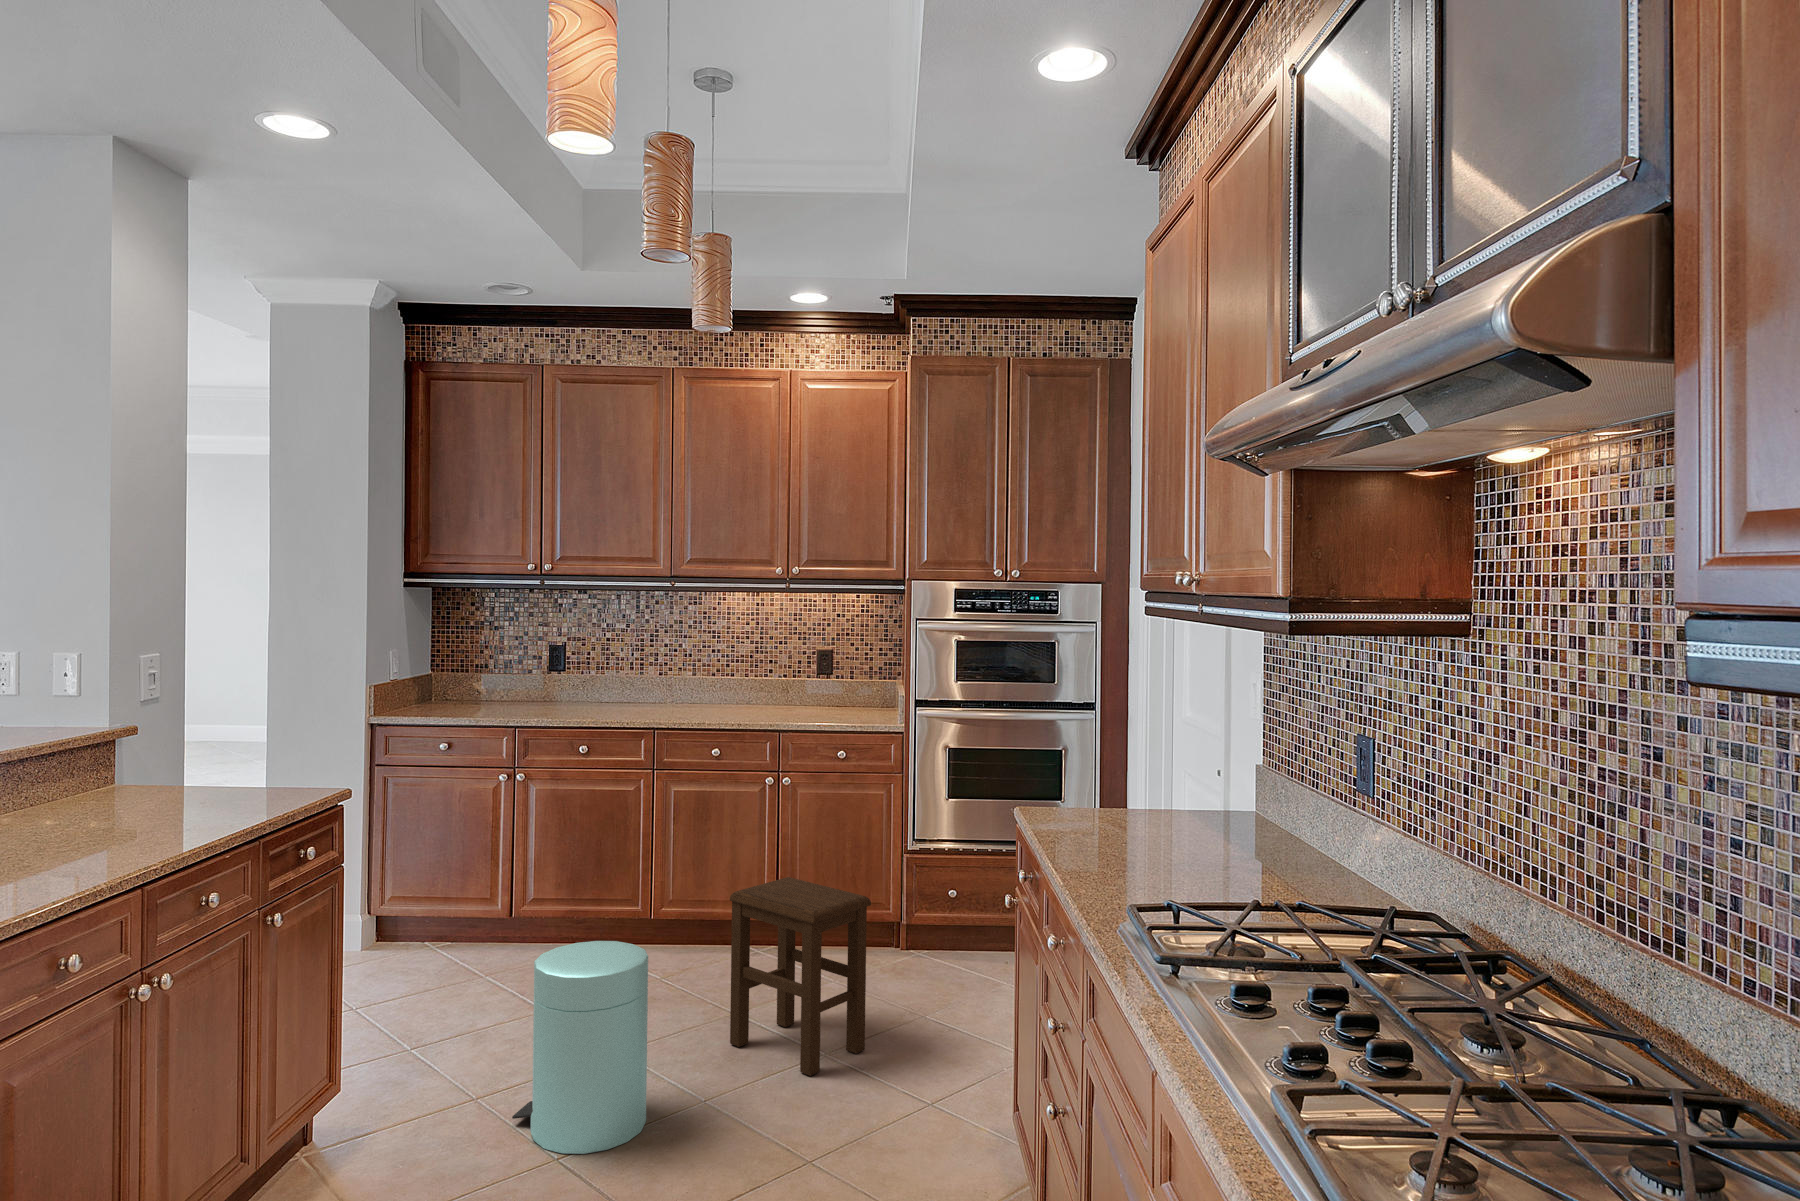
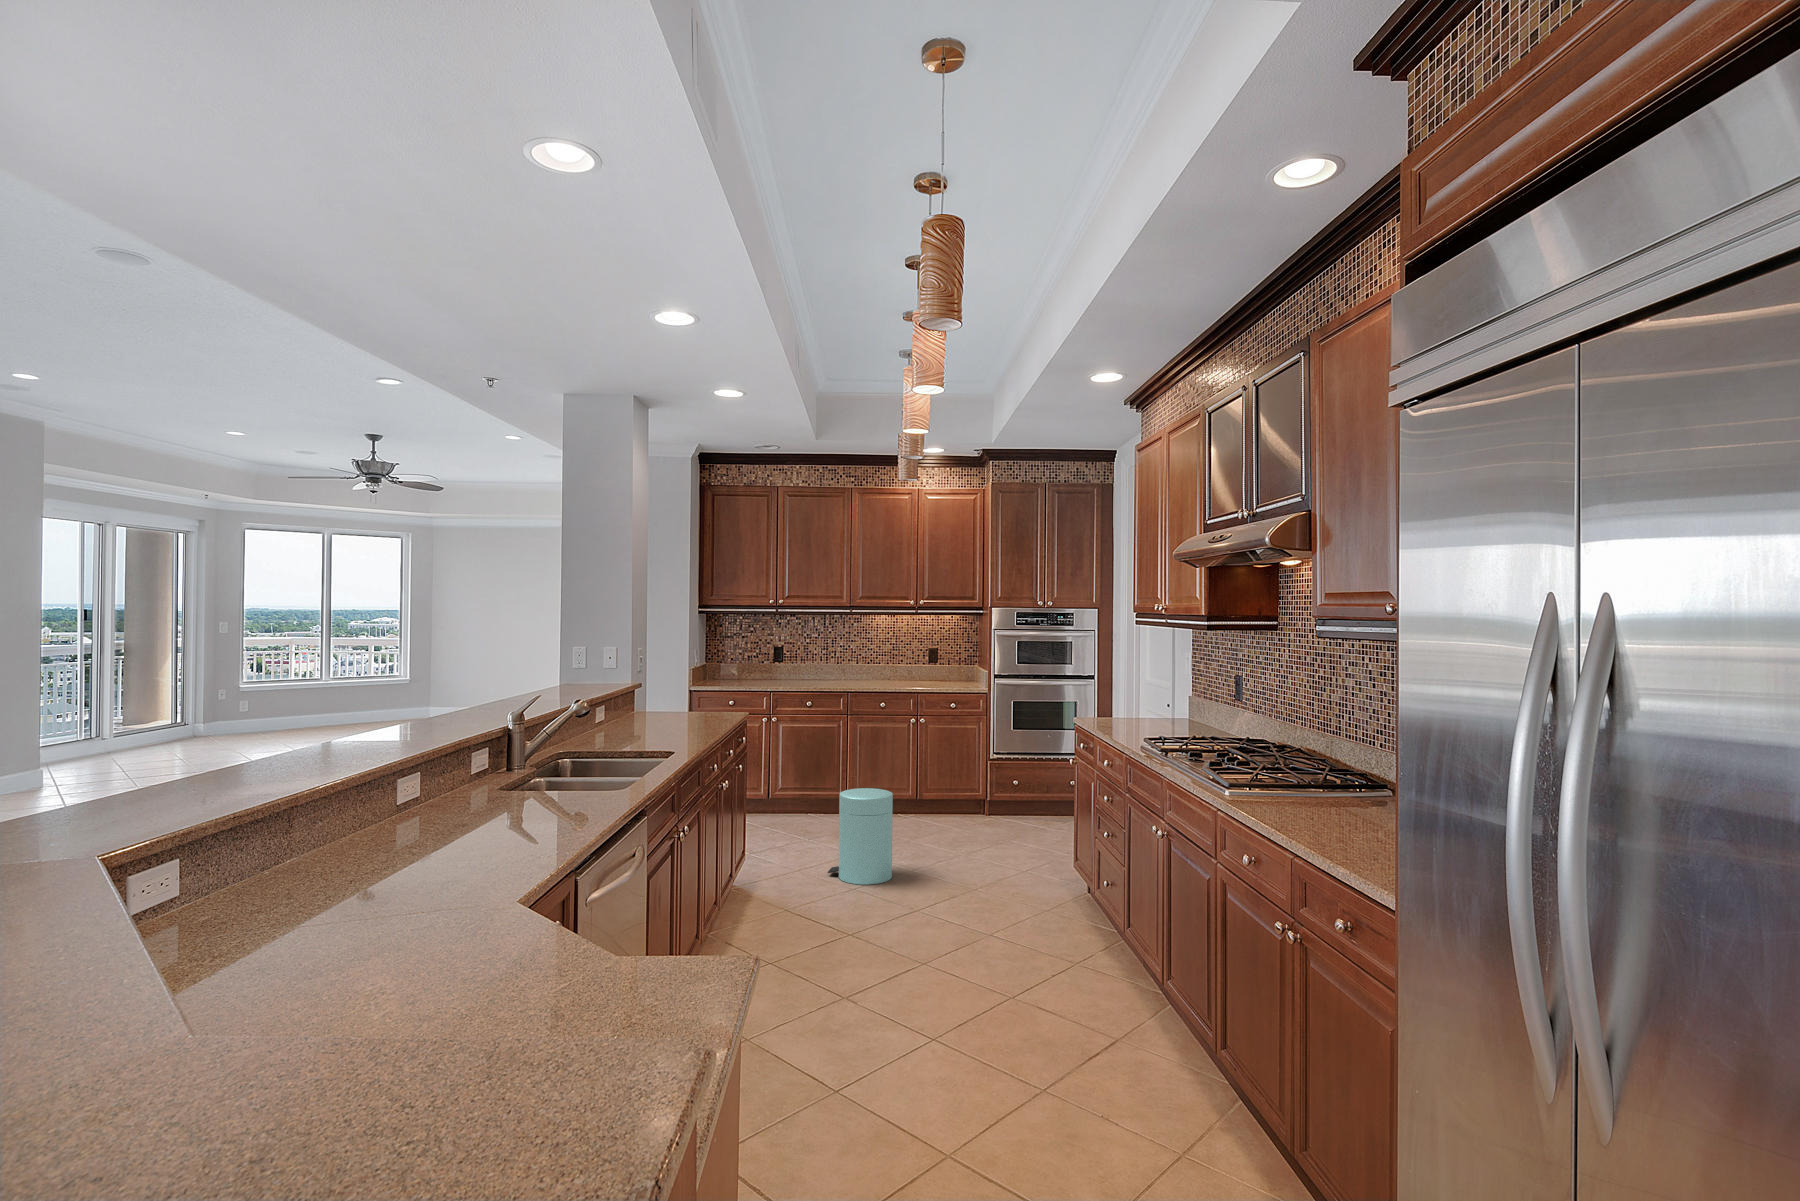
stool: present [730,877,871,1076] -> none [916,765,990,860]

